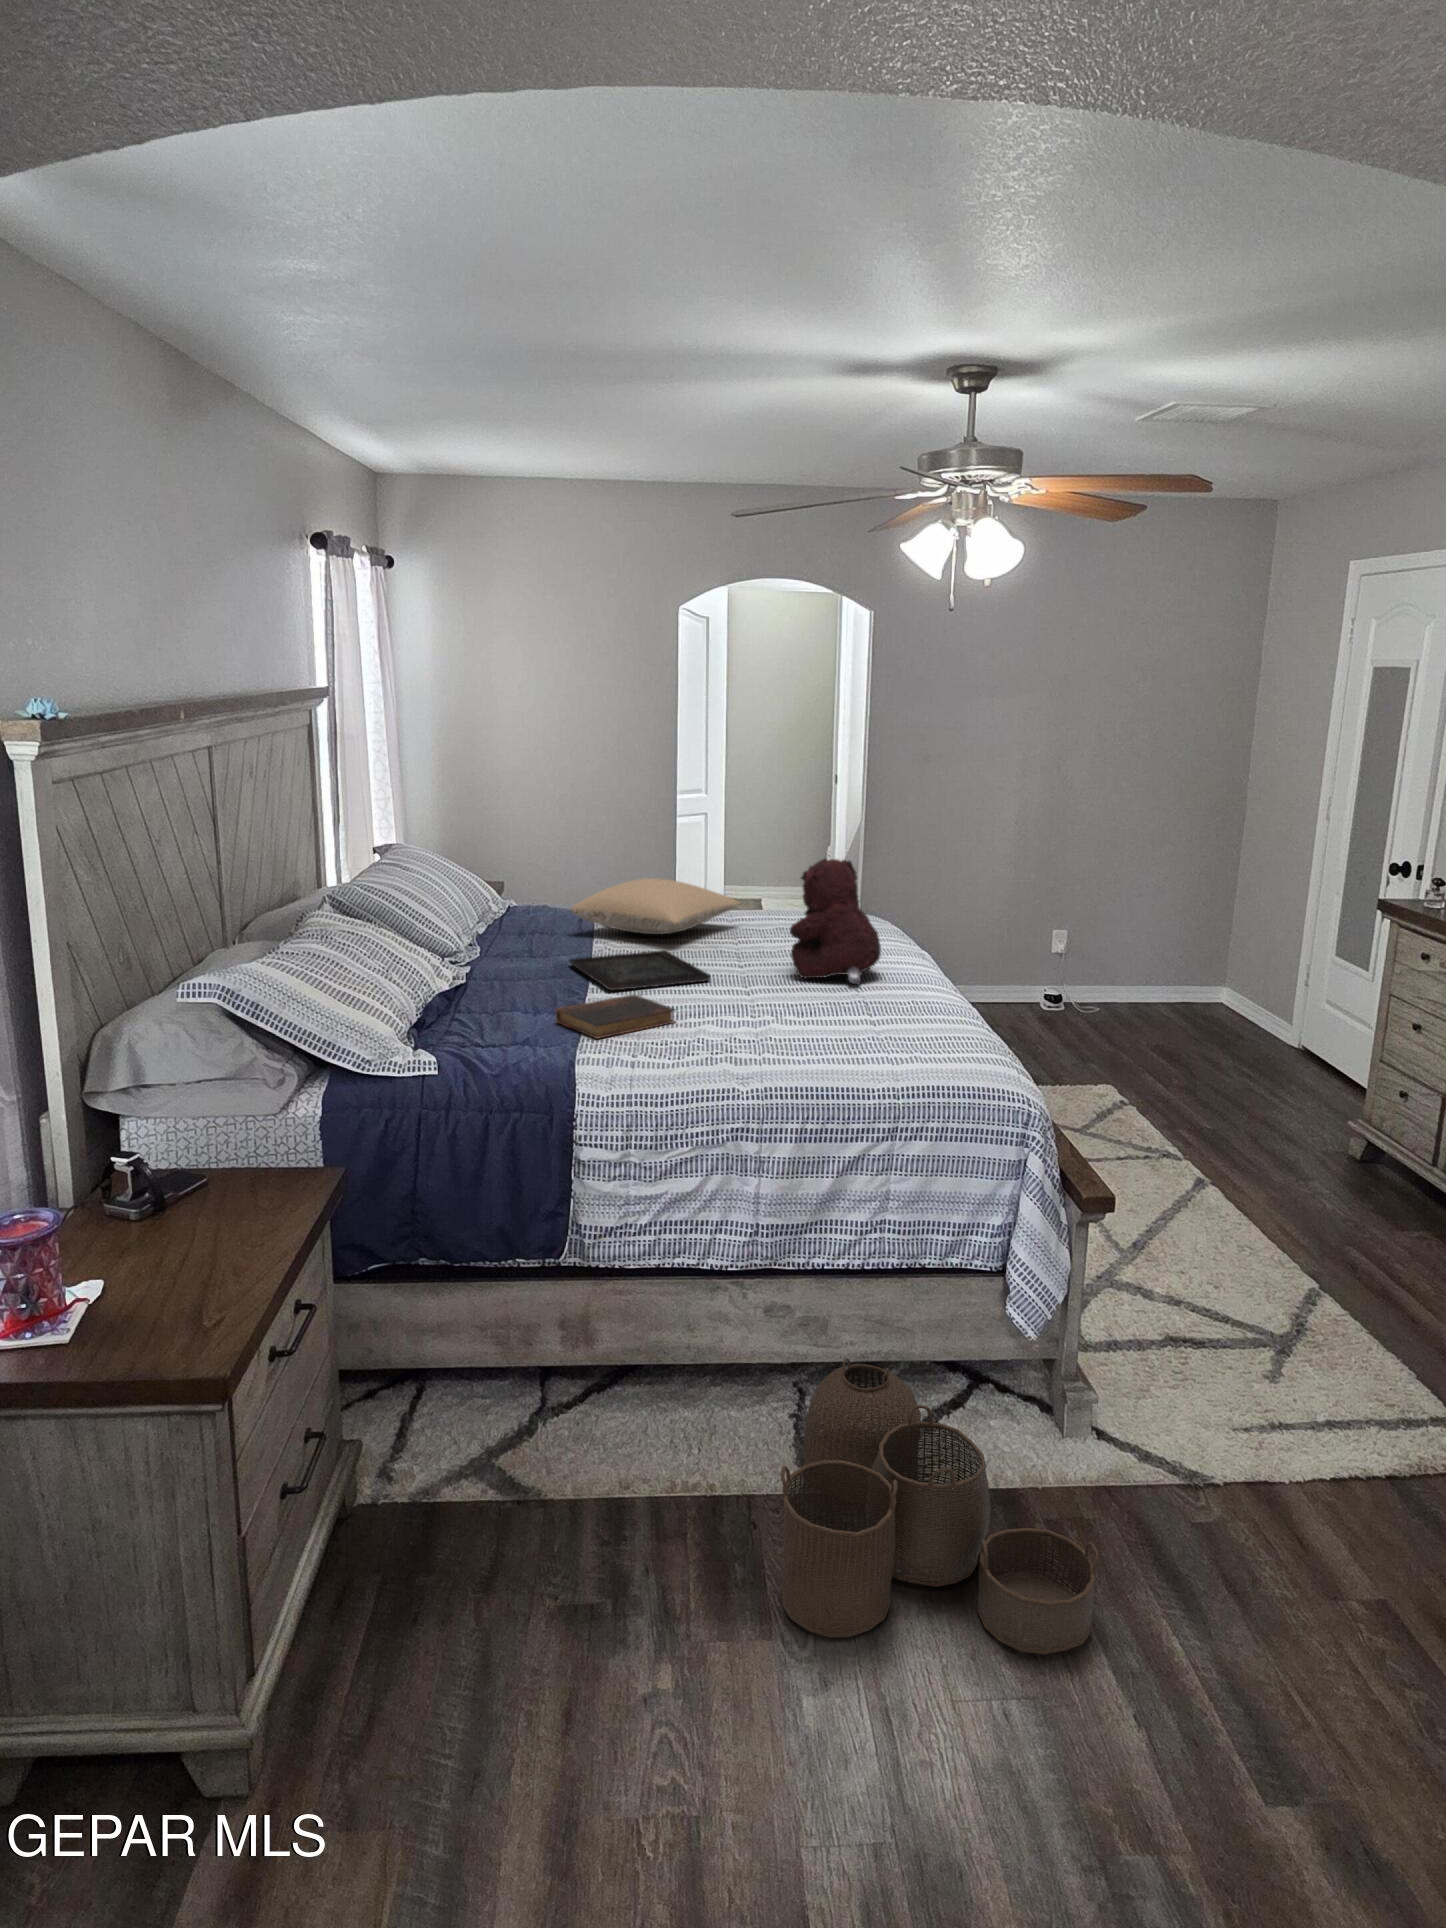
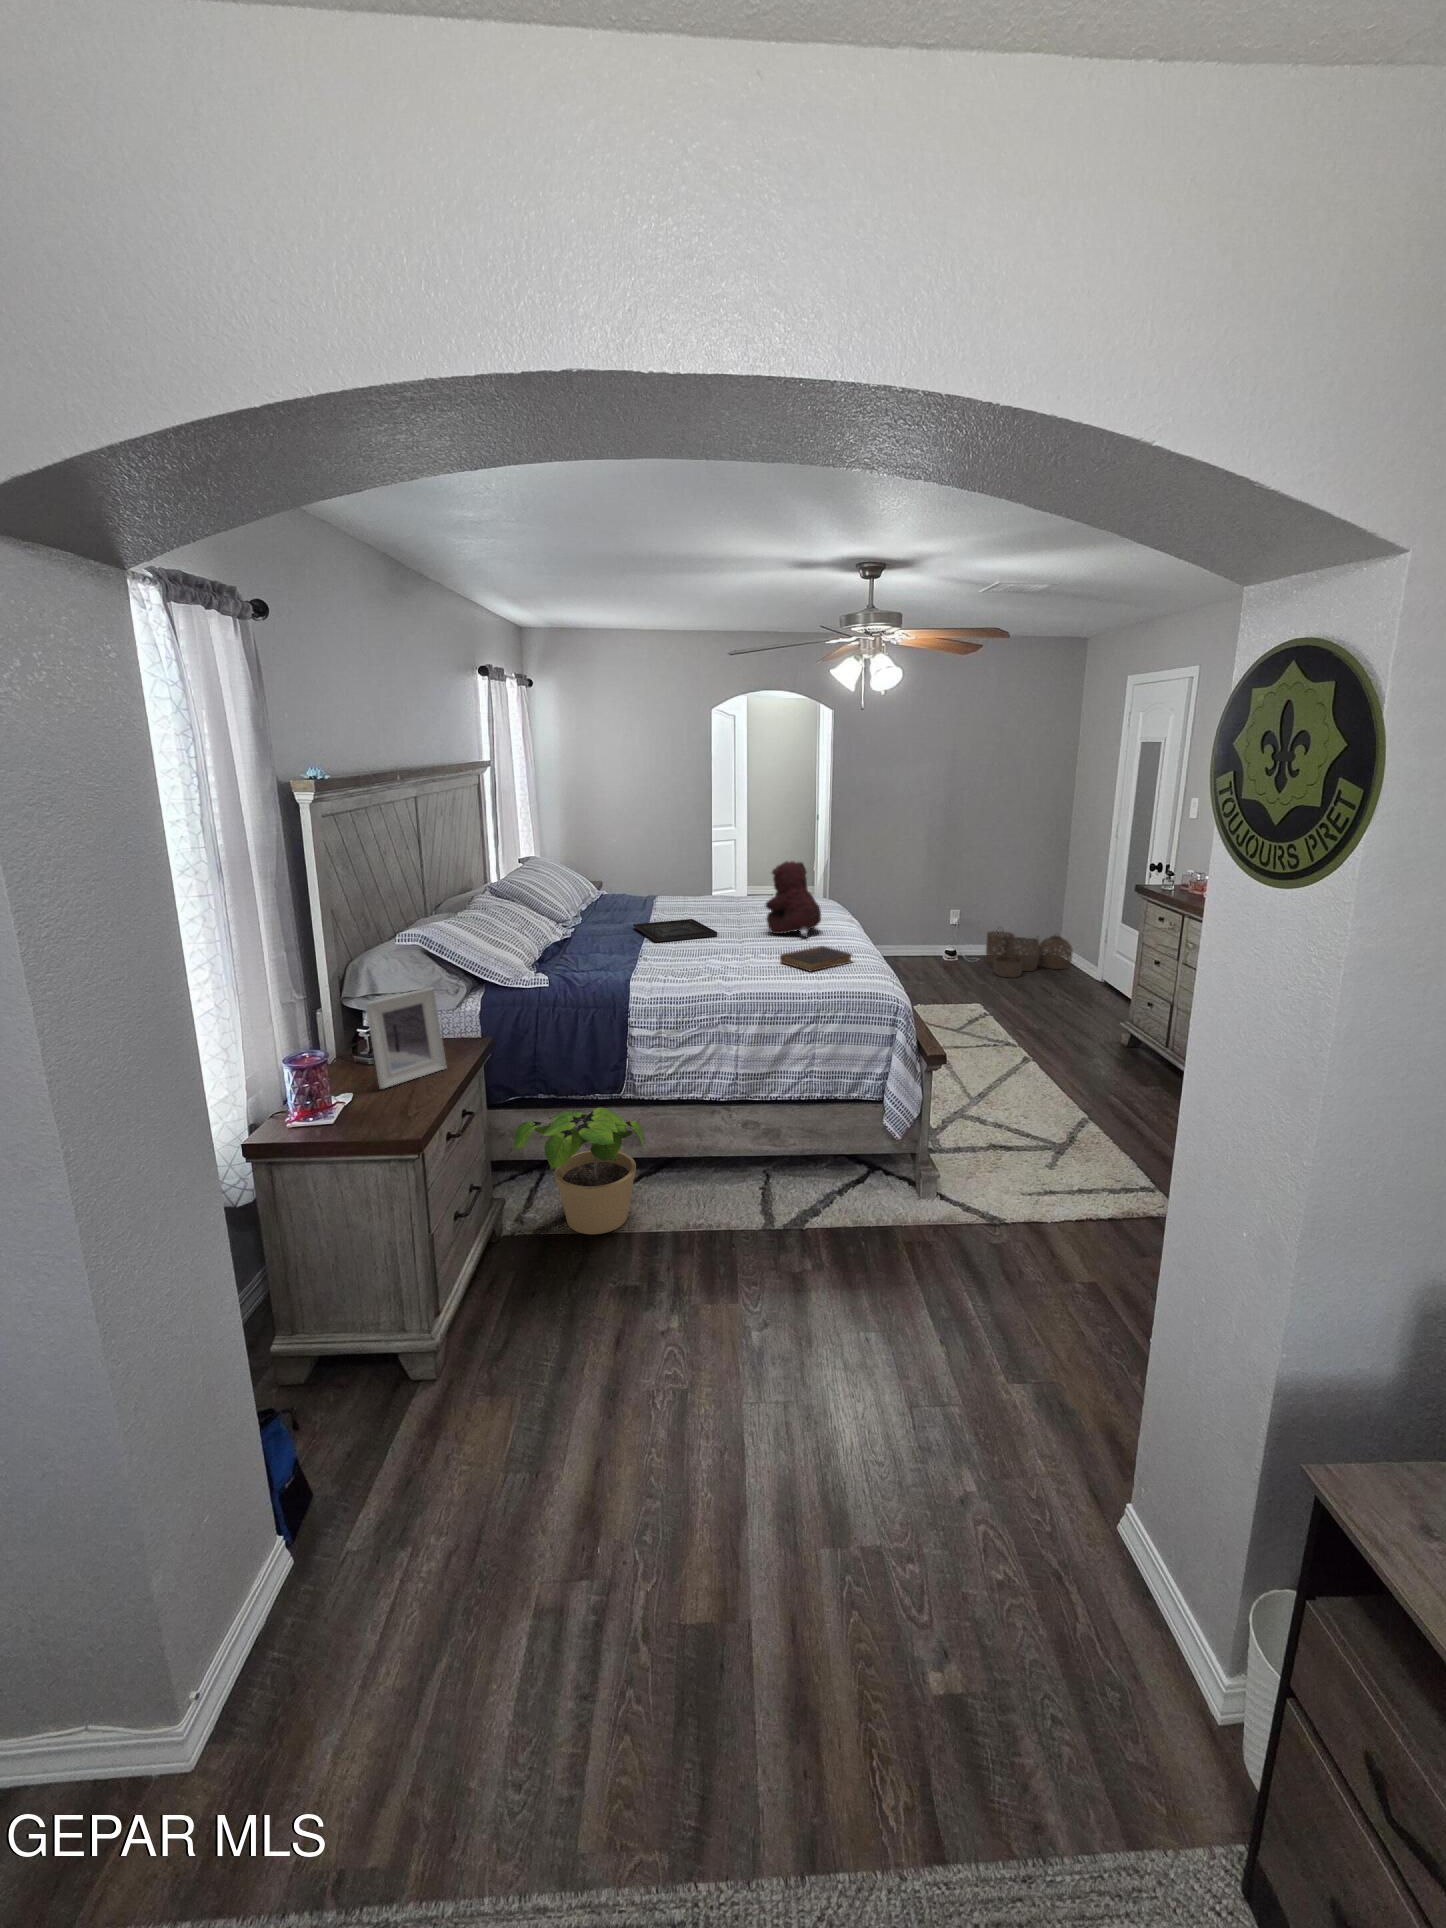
pillow: present [571,878,740,934] -> none [636,876,741,910]
book: present [556,995,676,1039] -> present [780,946,852,972]
picture frame: none [123,1086,266,1271] -> present [366,987,446,1089]
potted plant: none [378,1291,603,1507] -> present [513,1107,644,1234]
woven basket: present [781,1358,1099,1654] -> present [986,931,1073,977]

